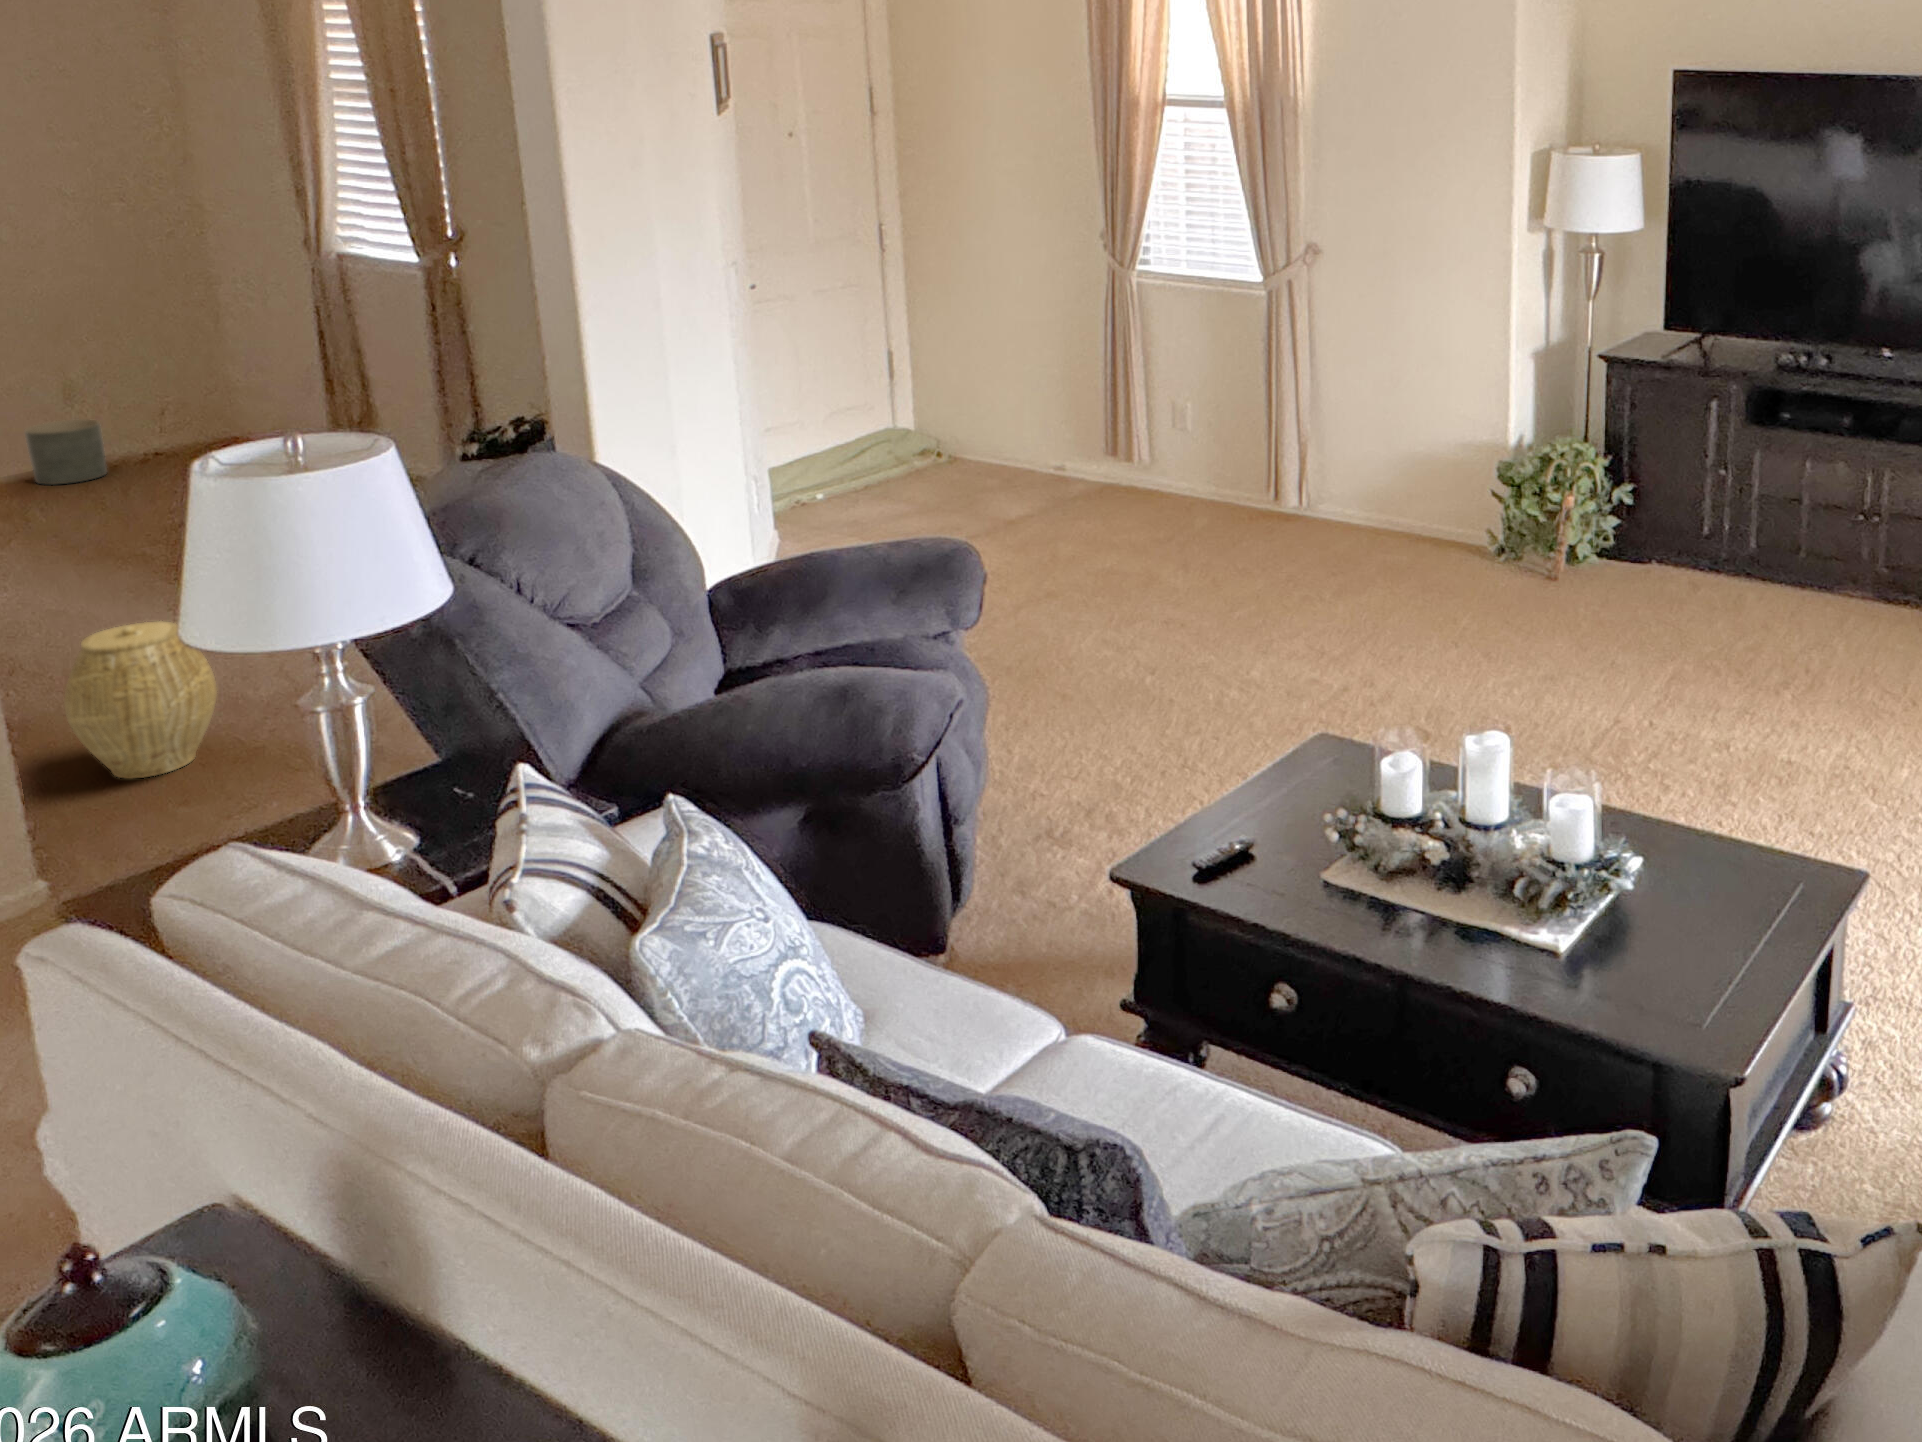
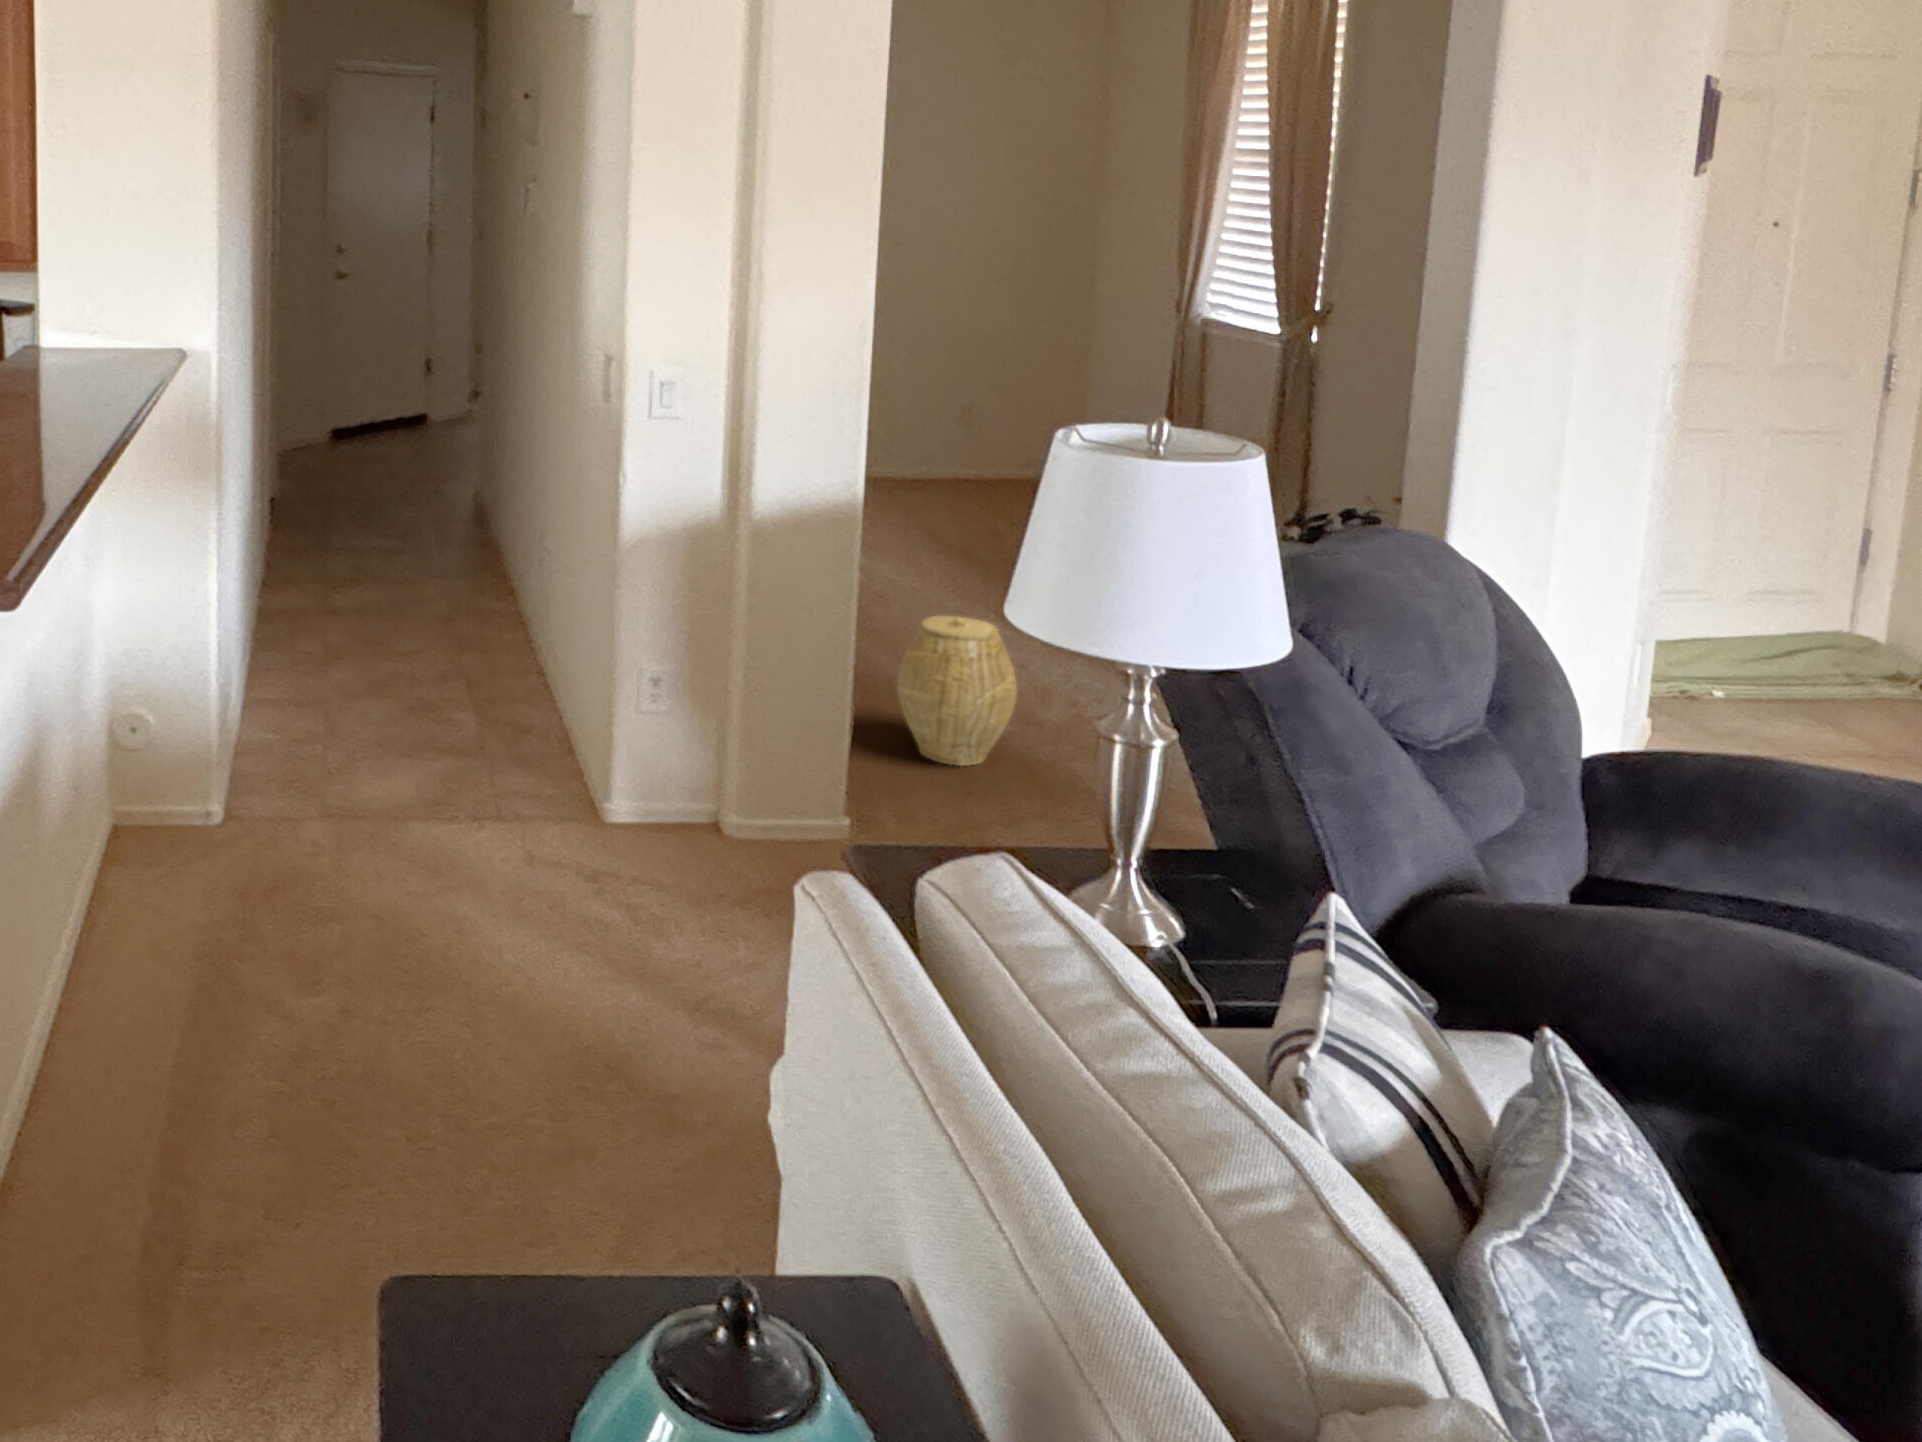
planter: present [25,419,107,485] -> none [923,438,979,494]

